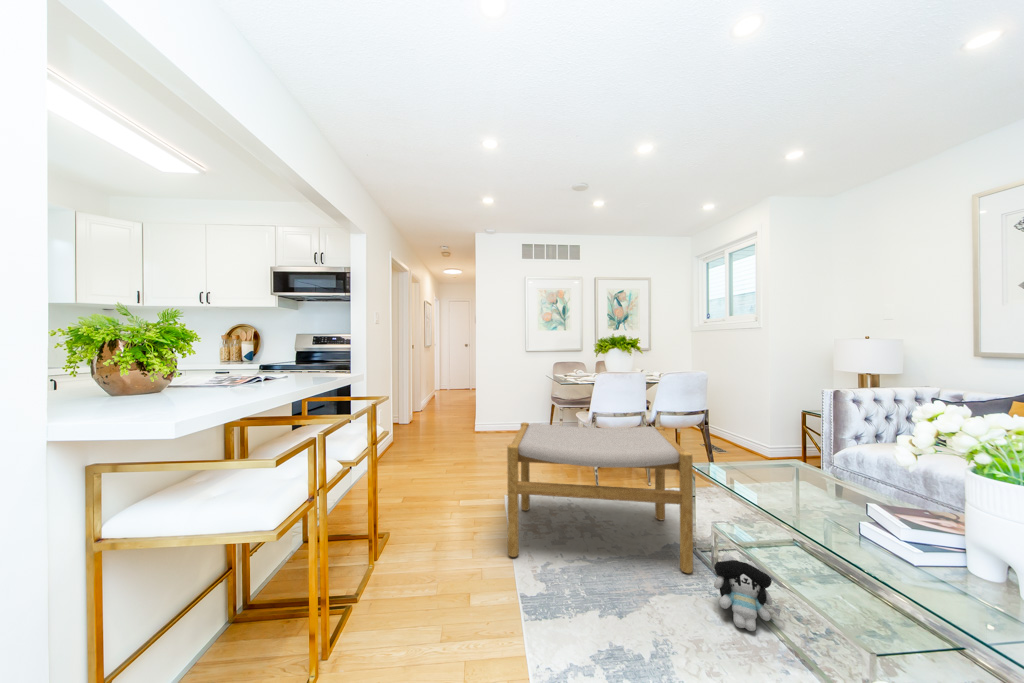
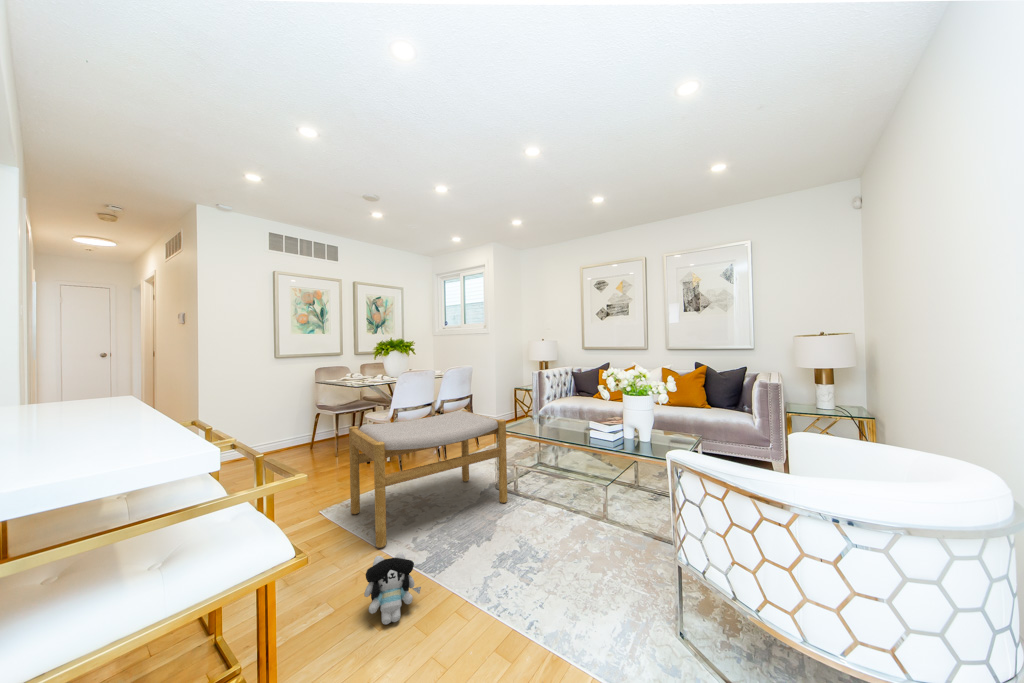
plush toy: present [714,553,781,631] -> present [364,552,421,624]

